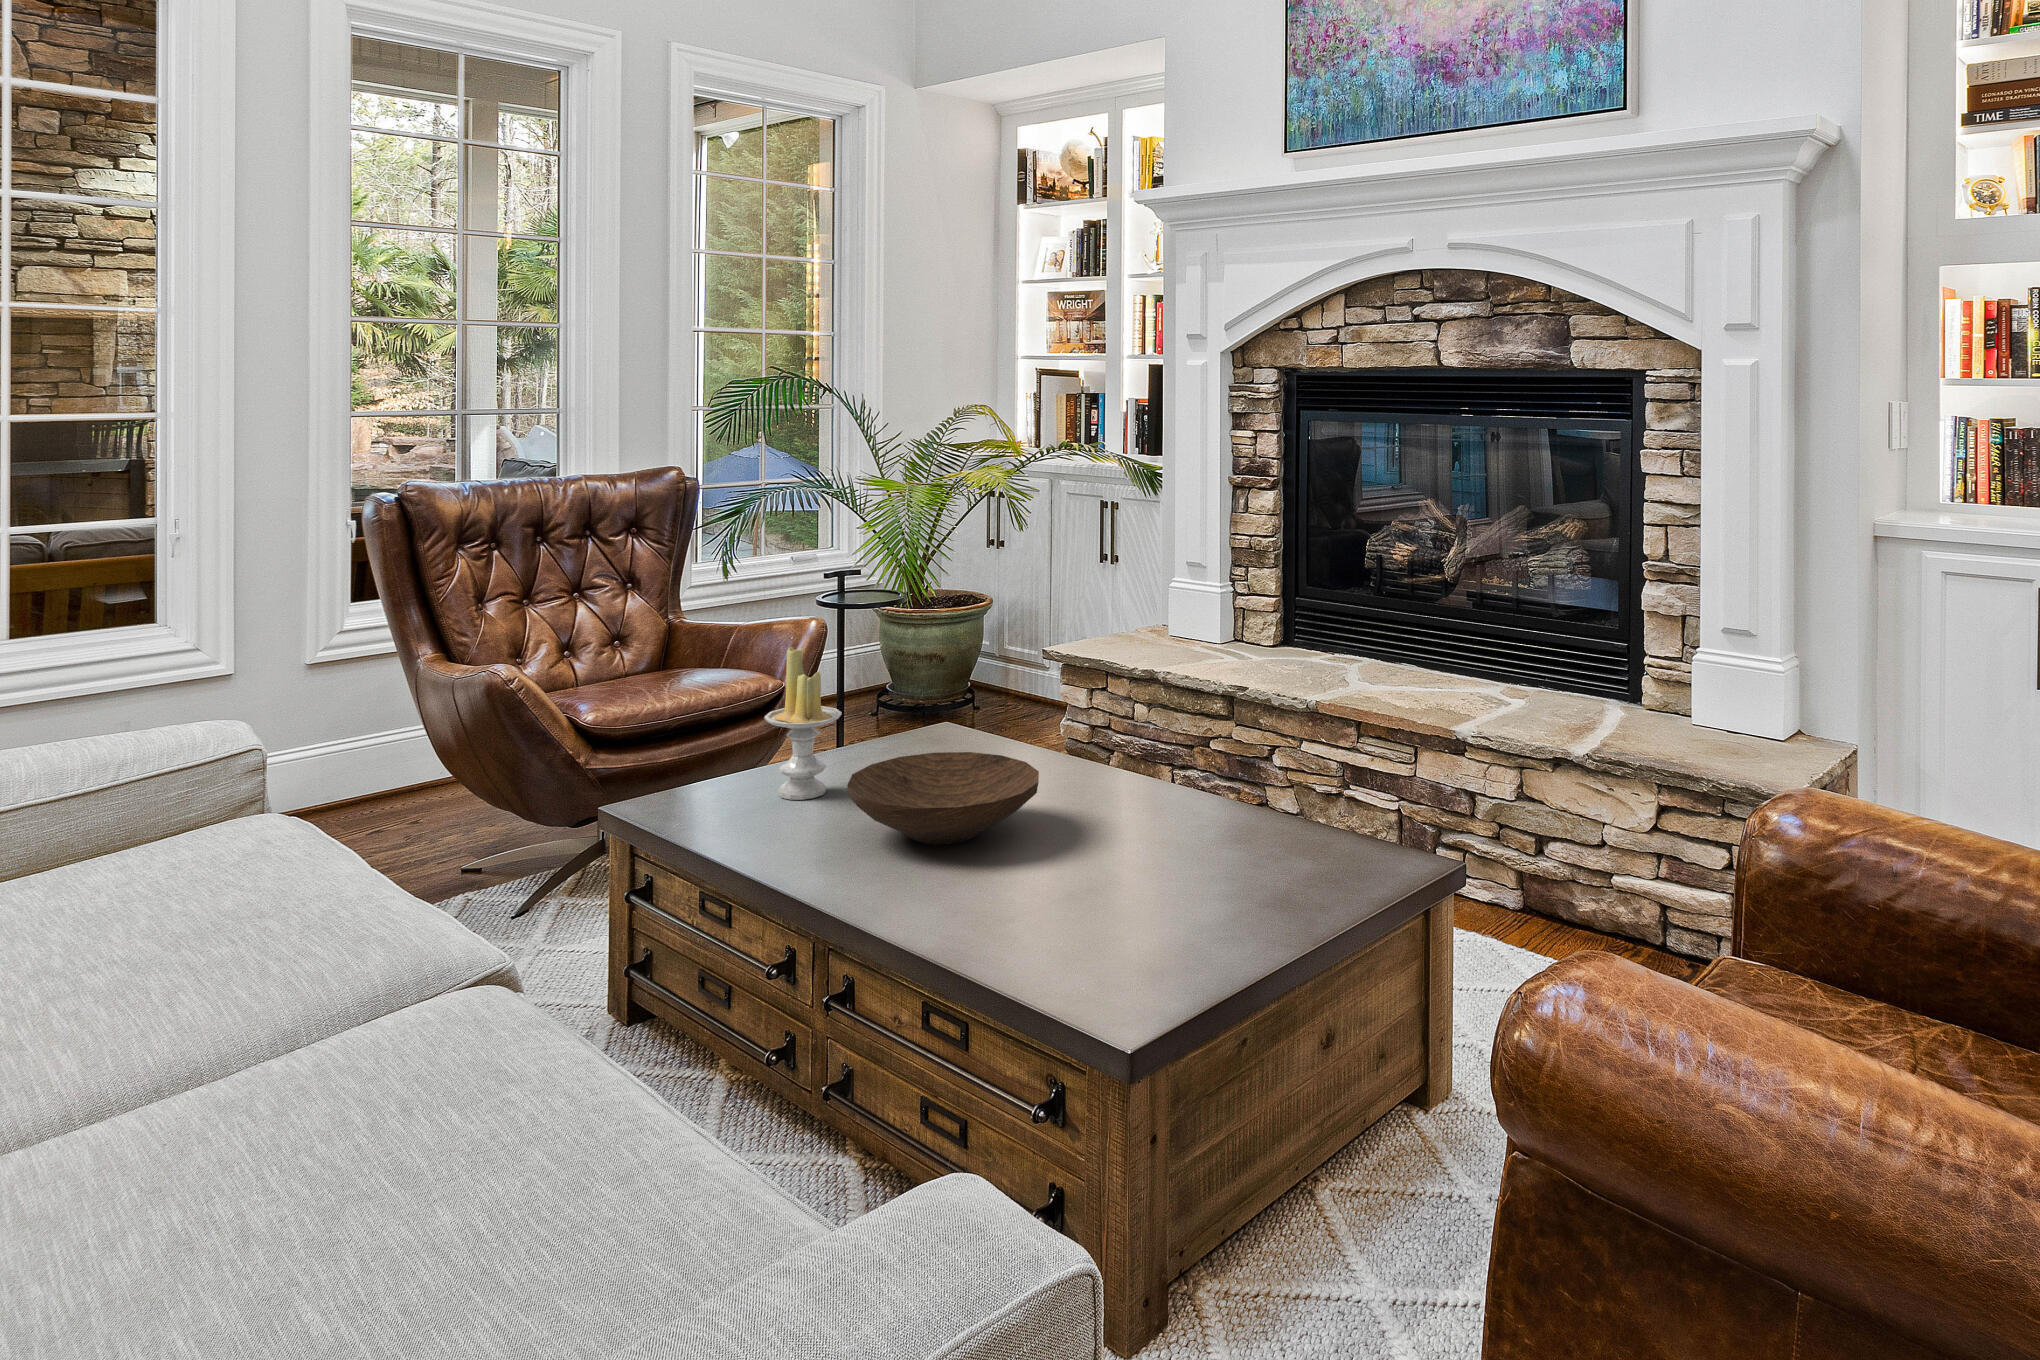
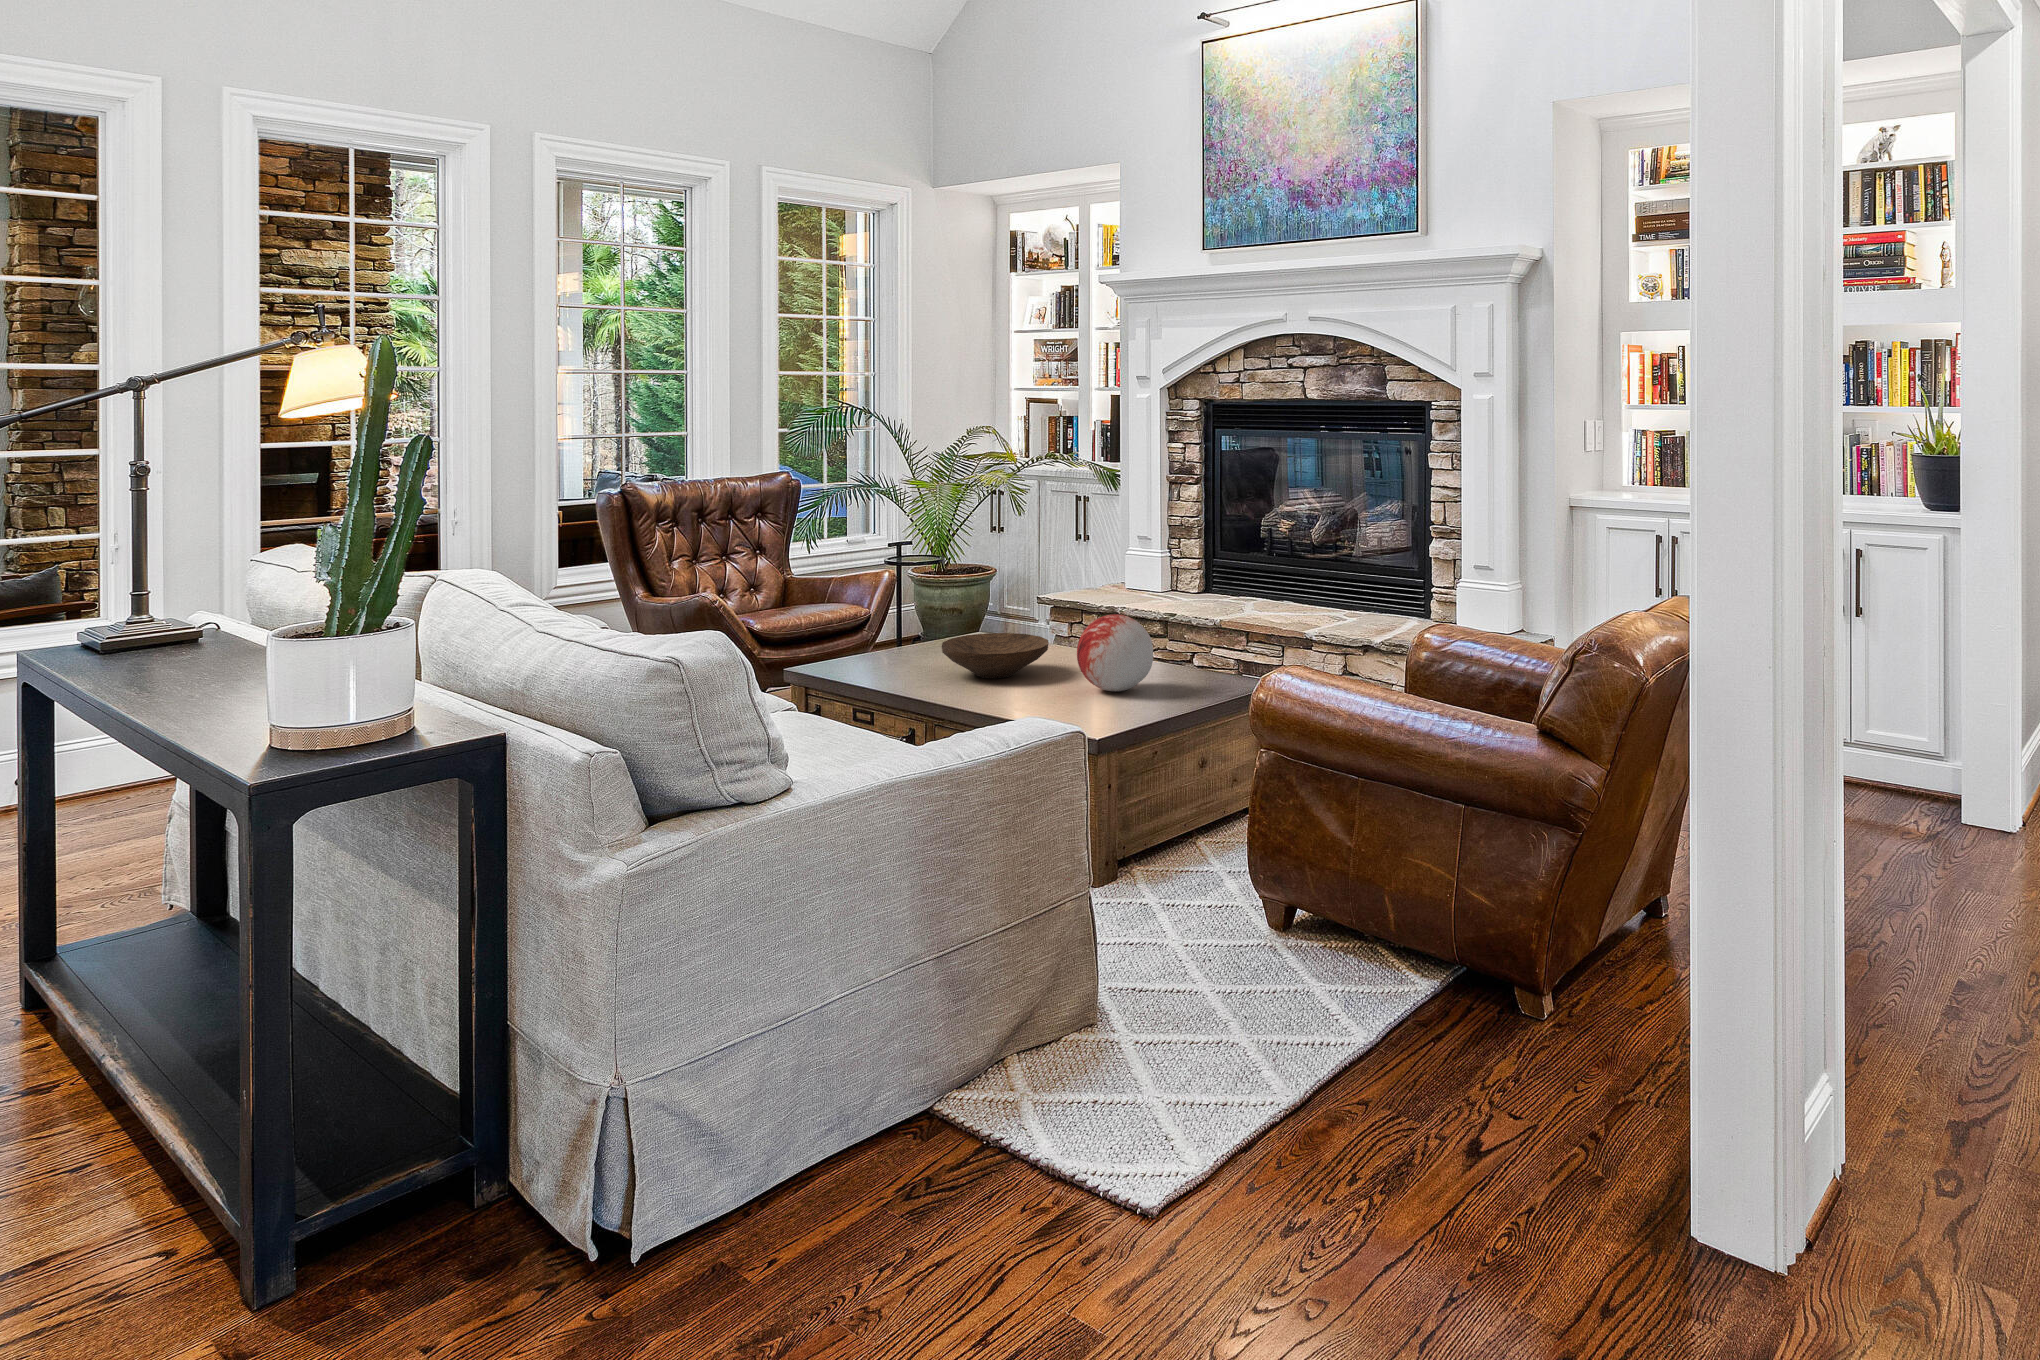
candle: present [764,647,842,800] -> none [885,575,930,663]
decorative orb: none [1086,742,1228,889] -> present [1077,614,1153,691]

